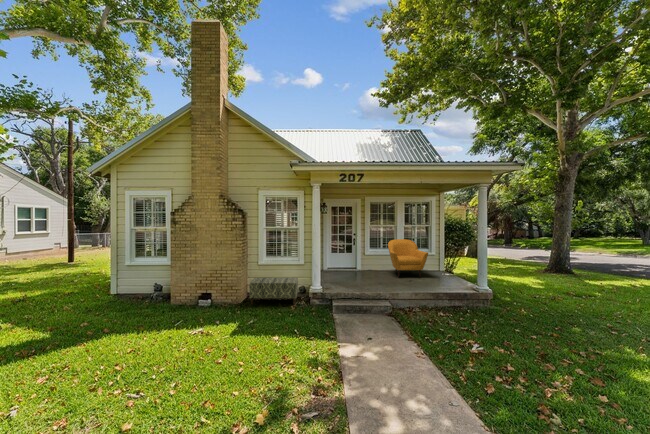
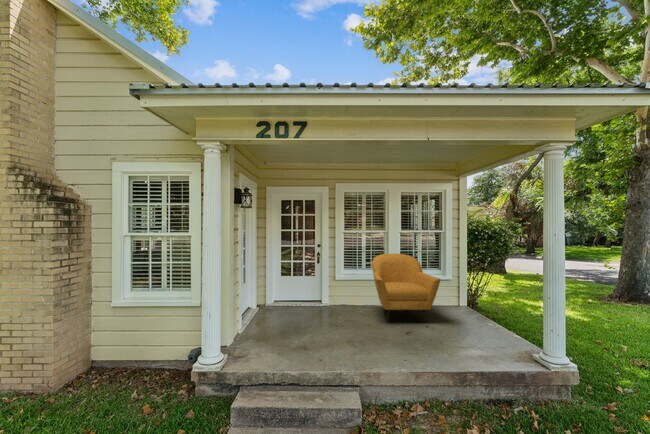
bench: present [249,278,298,305] -> none [69,330,188,393]

